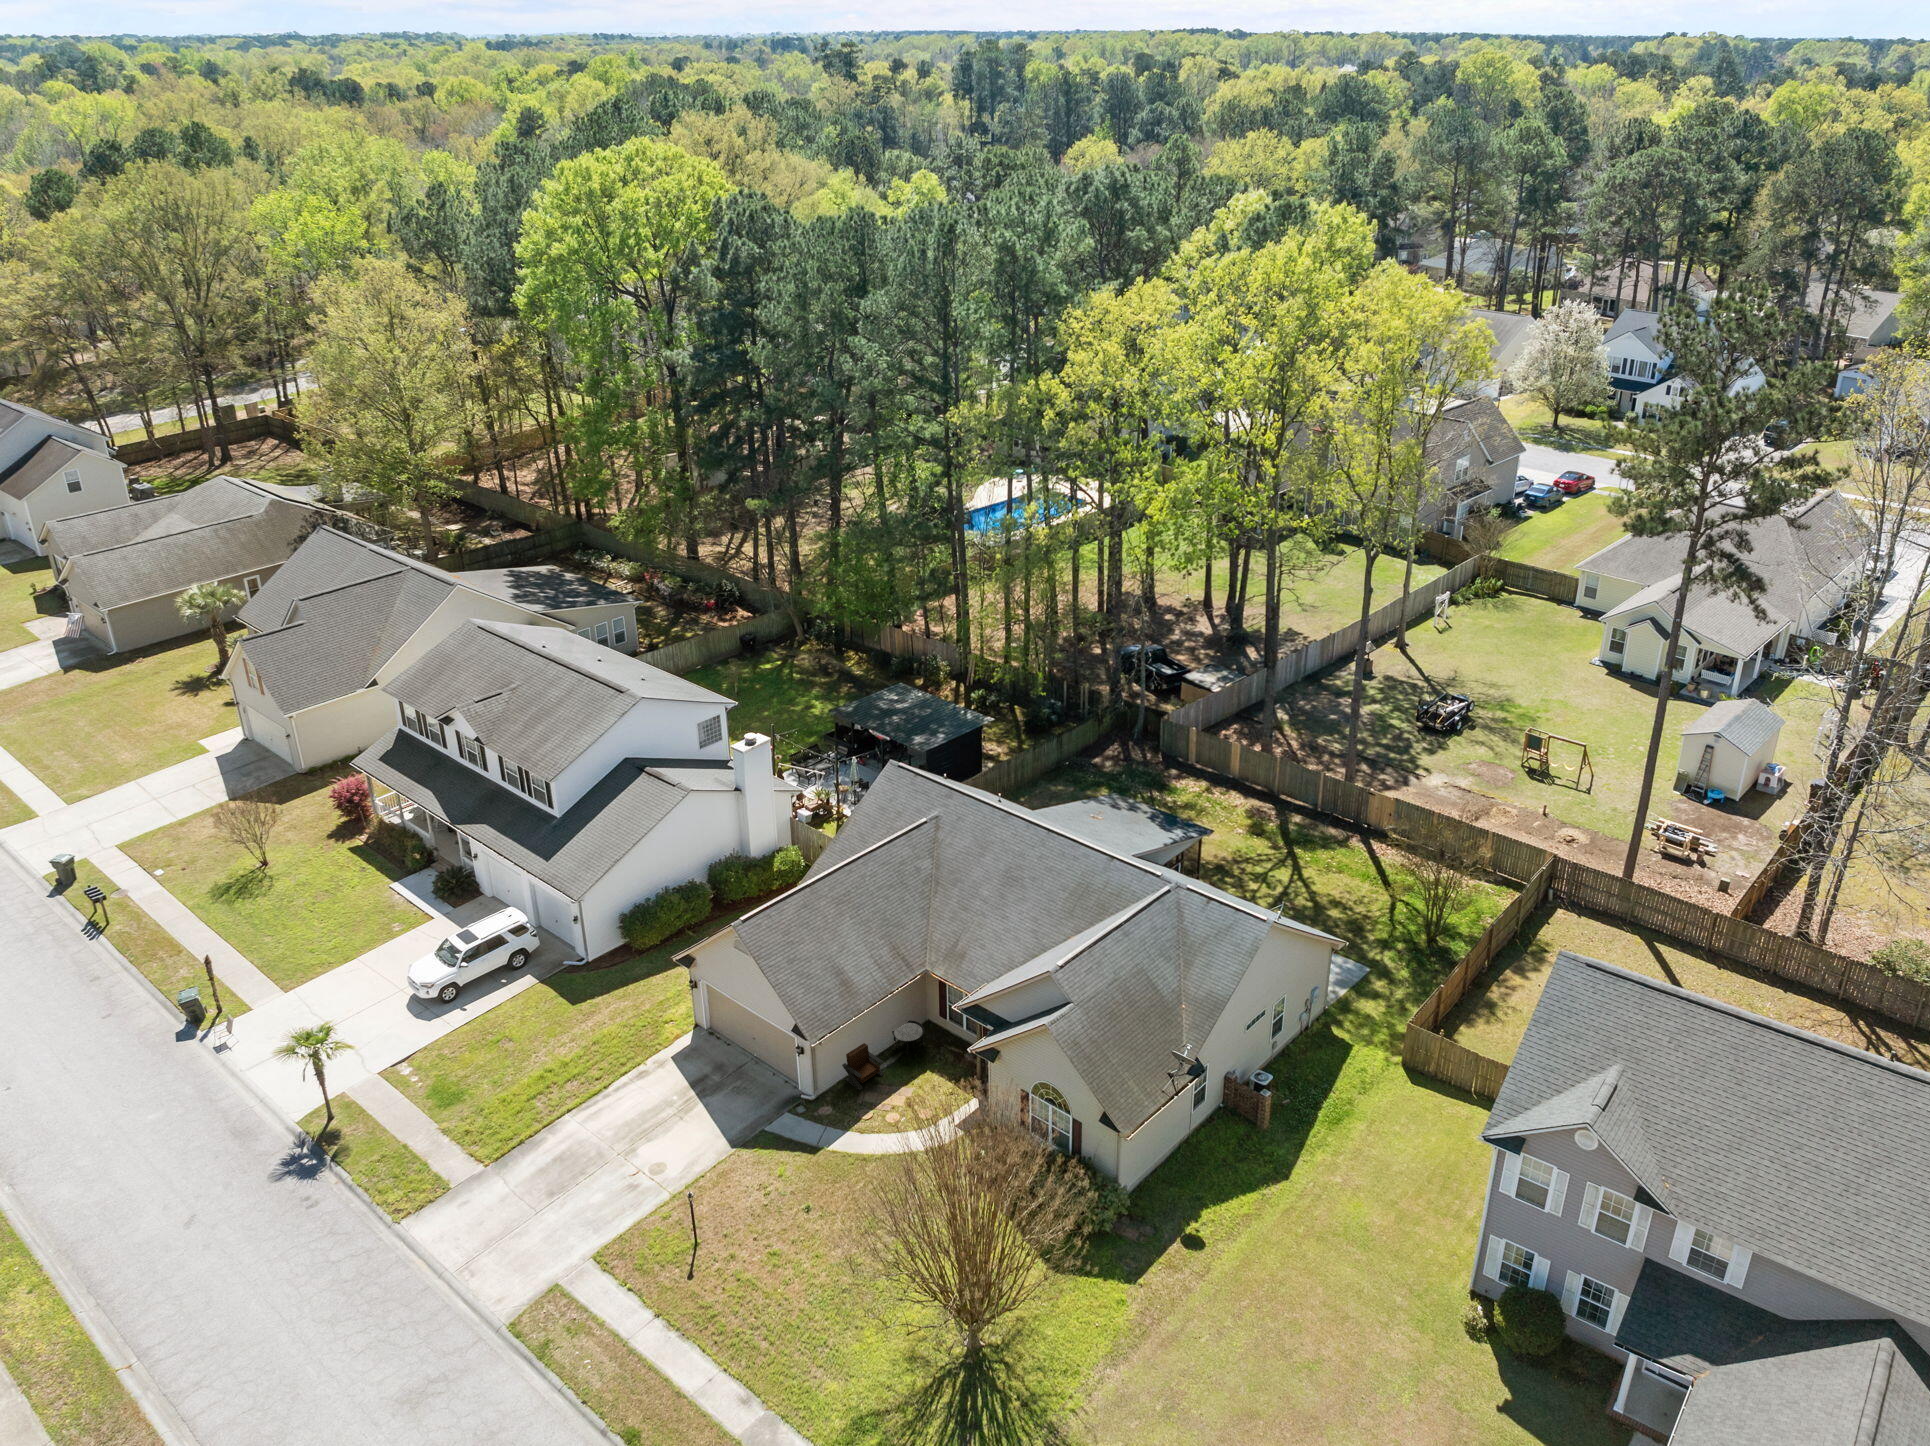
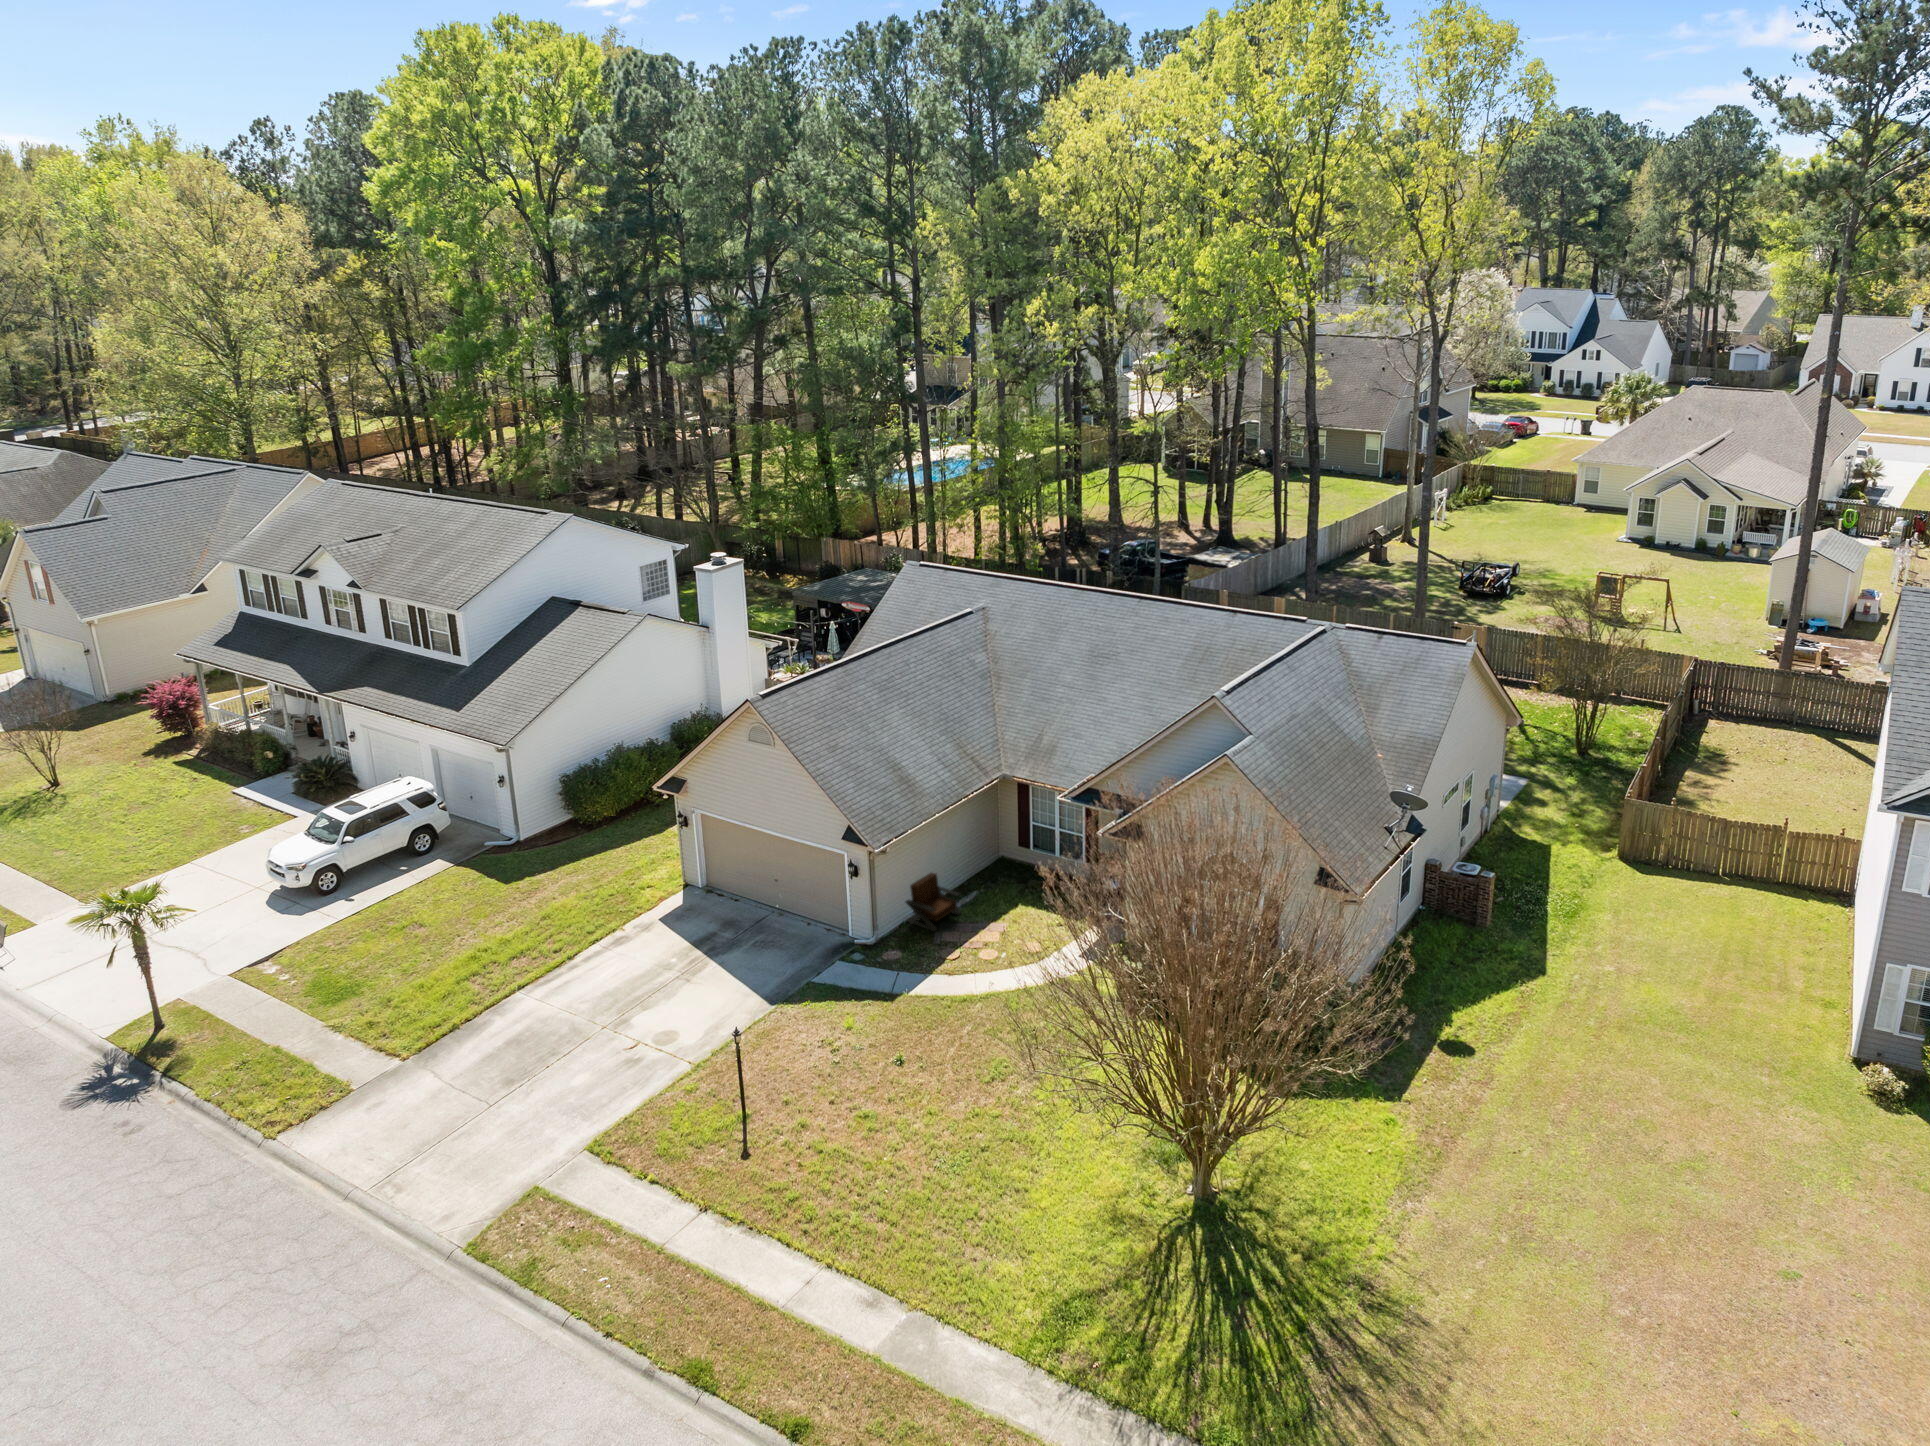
round table: present [892,1020,924,1055] -> none [962,850,1006,892]

